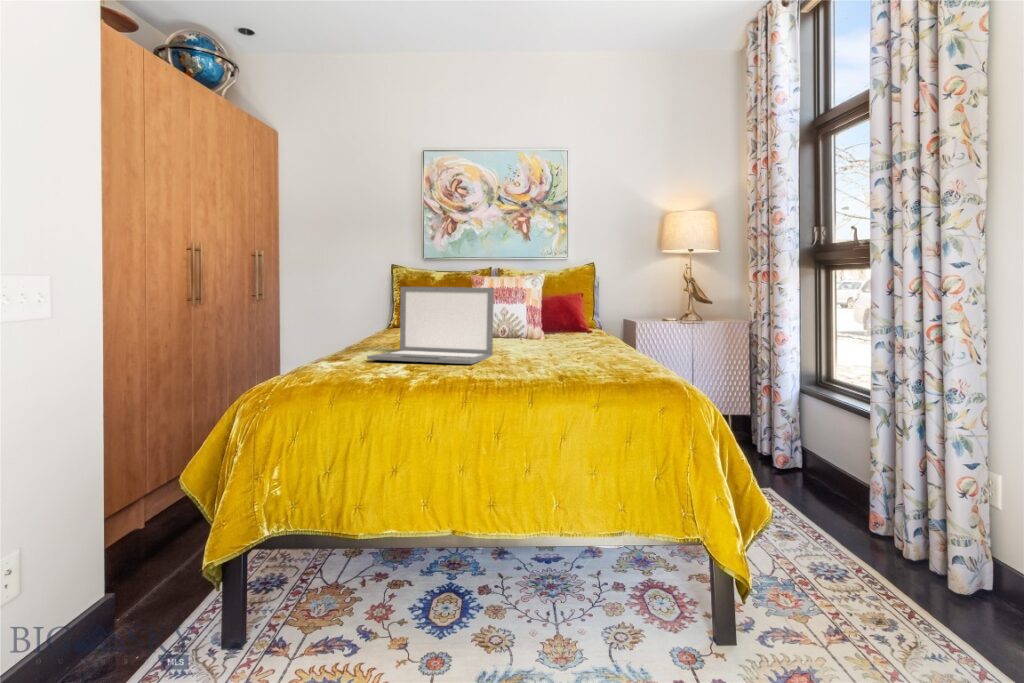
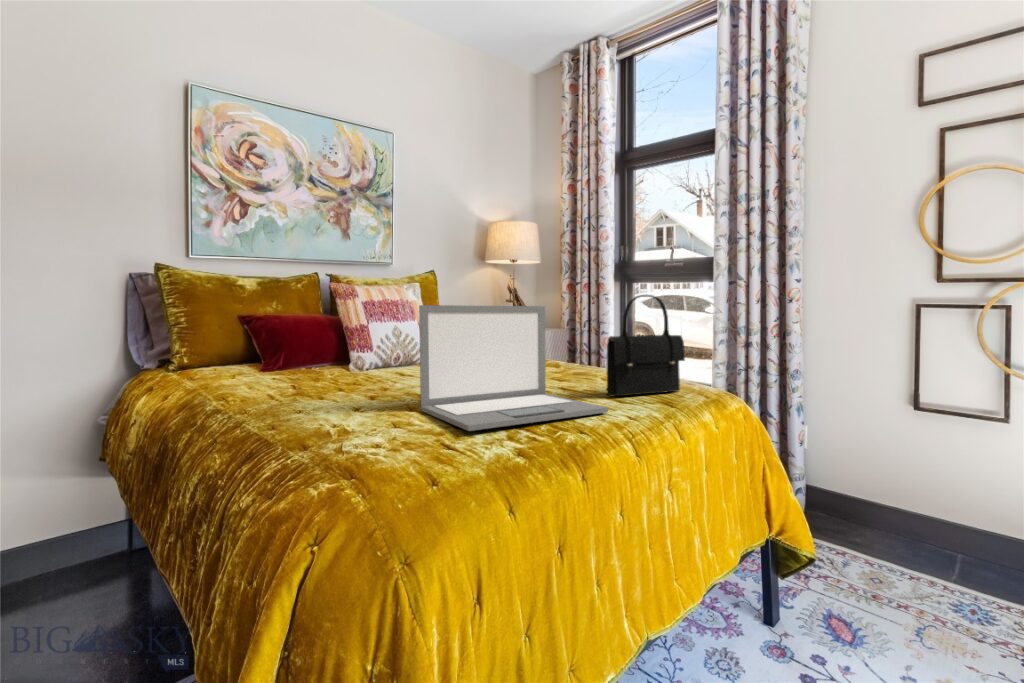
handbag: none [518,277,591,364] -> present [607,295,685,396]

